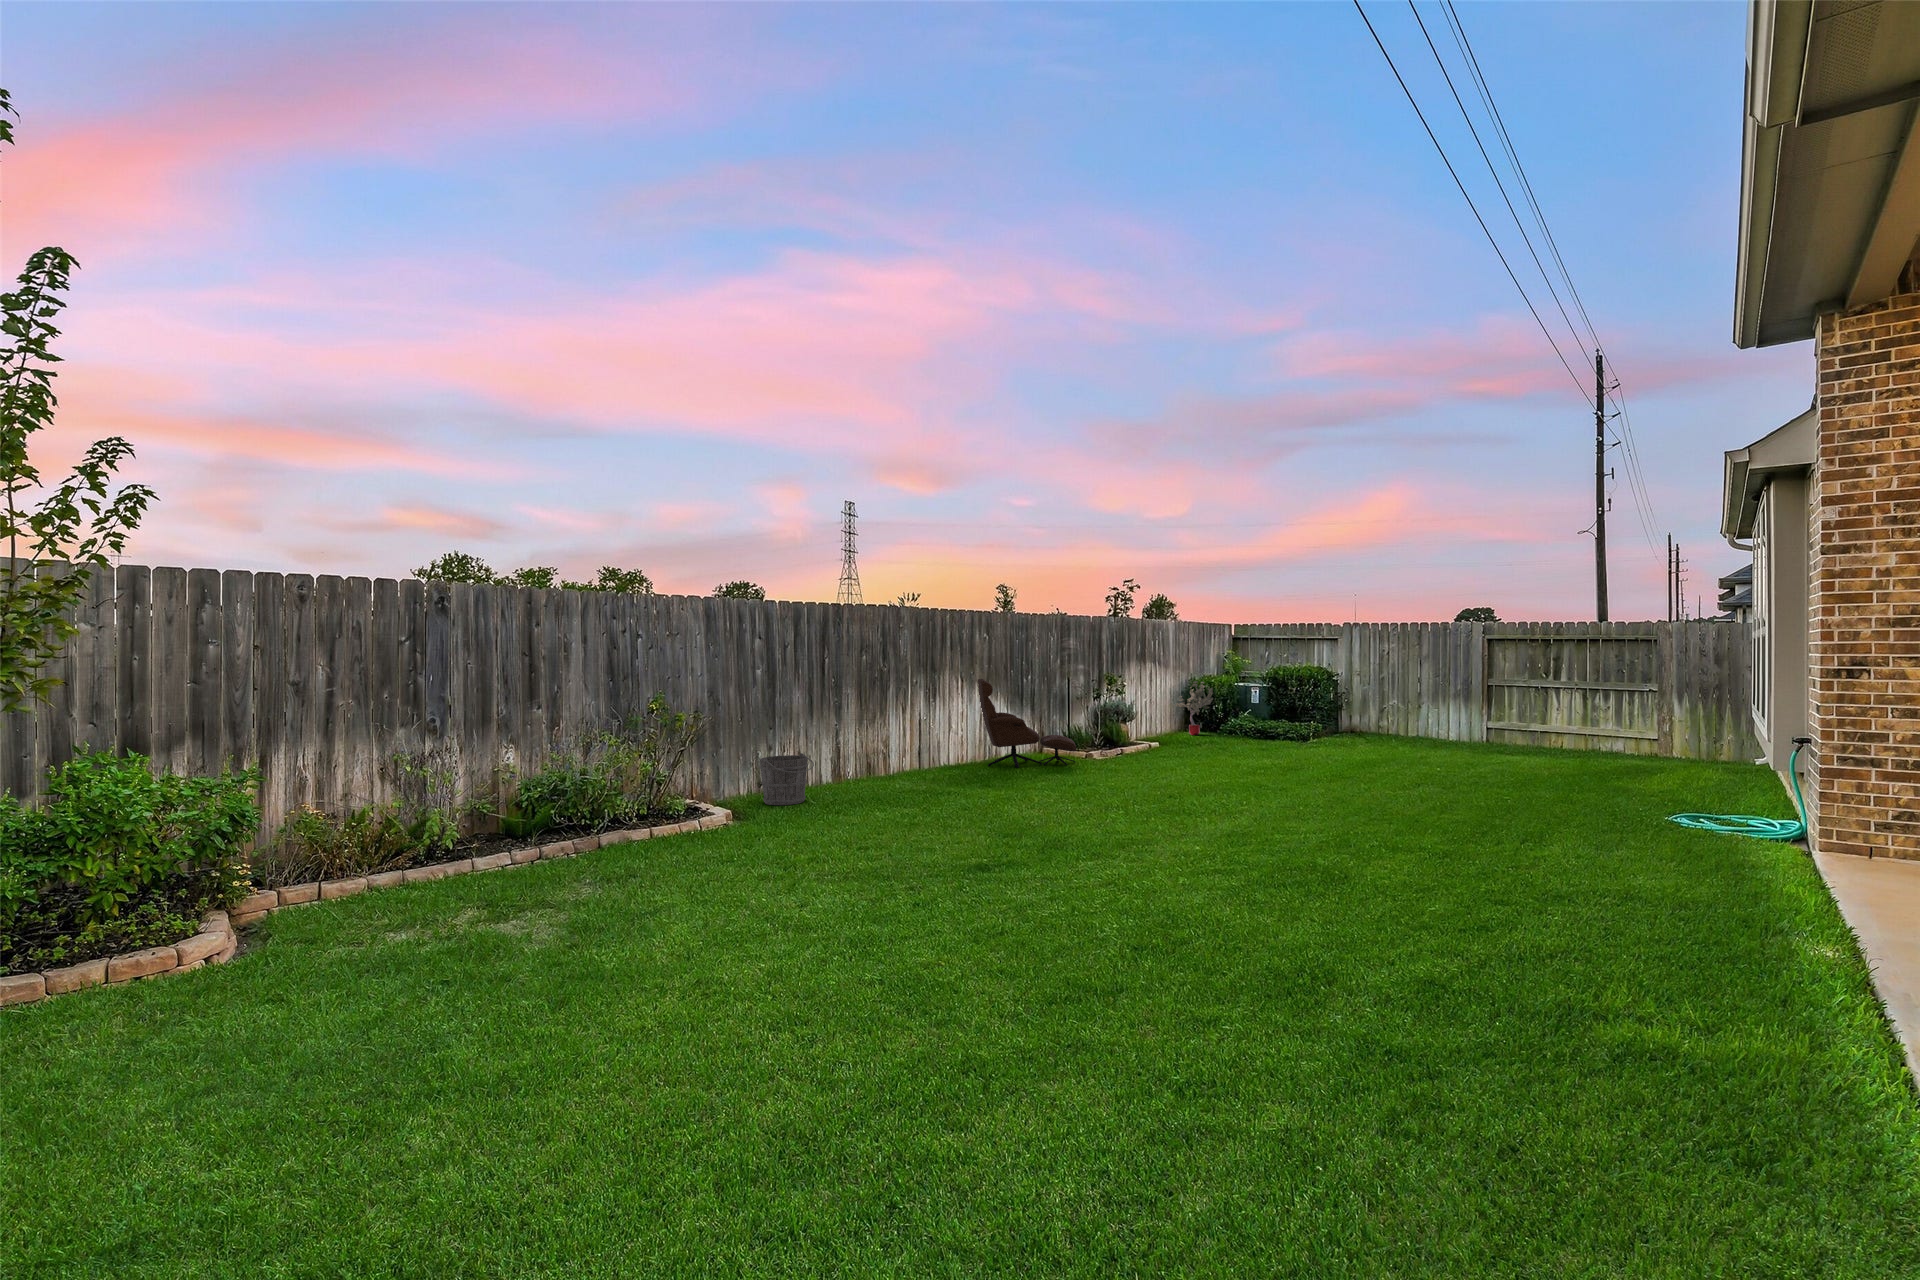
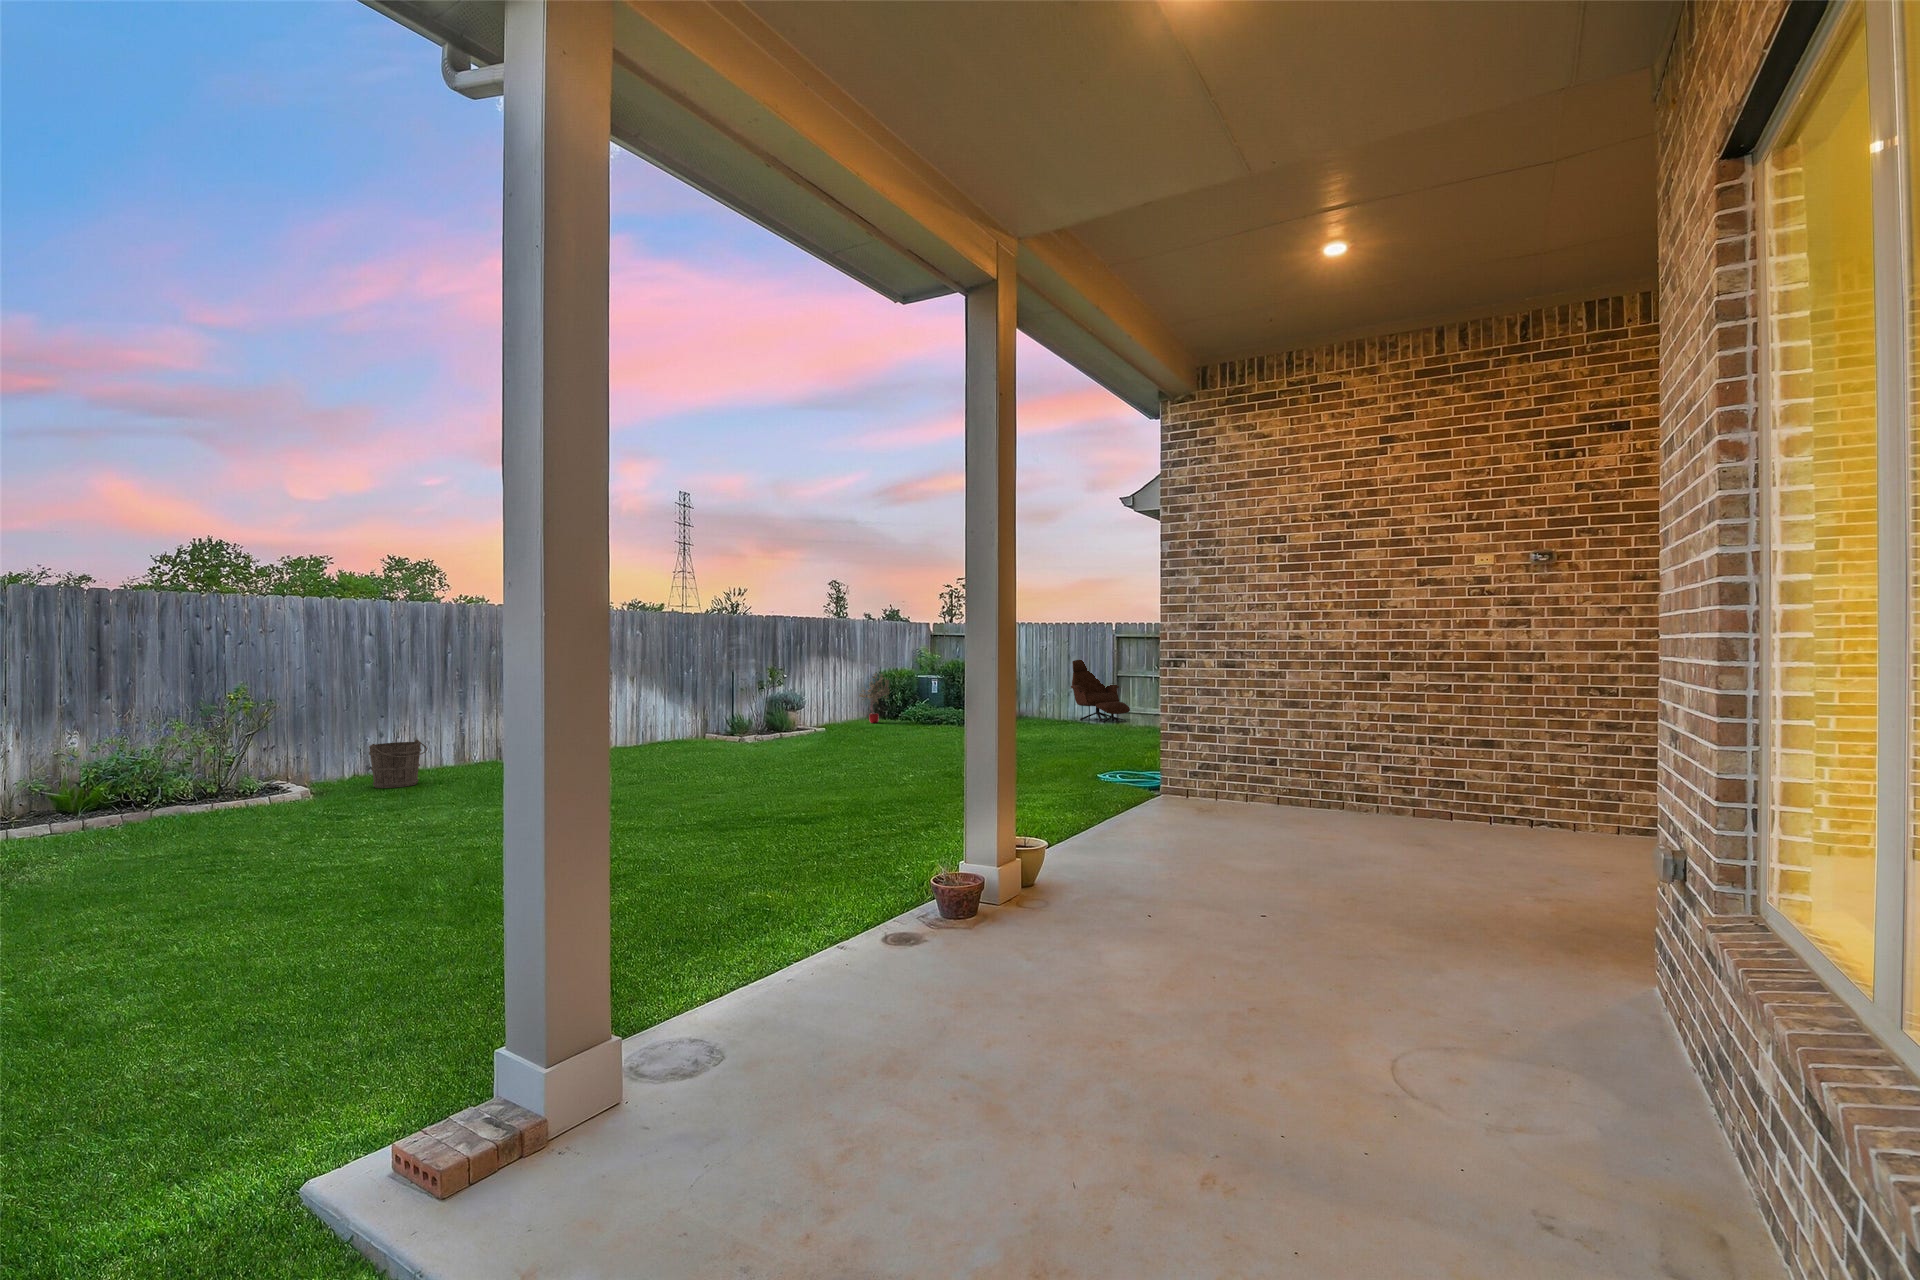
lounge chair: present [978,679,1076,768] -> present [1071,660,1130,723]

